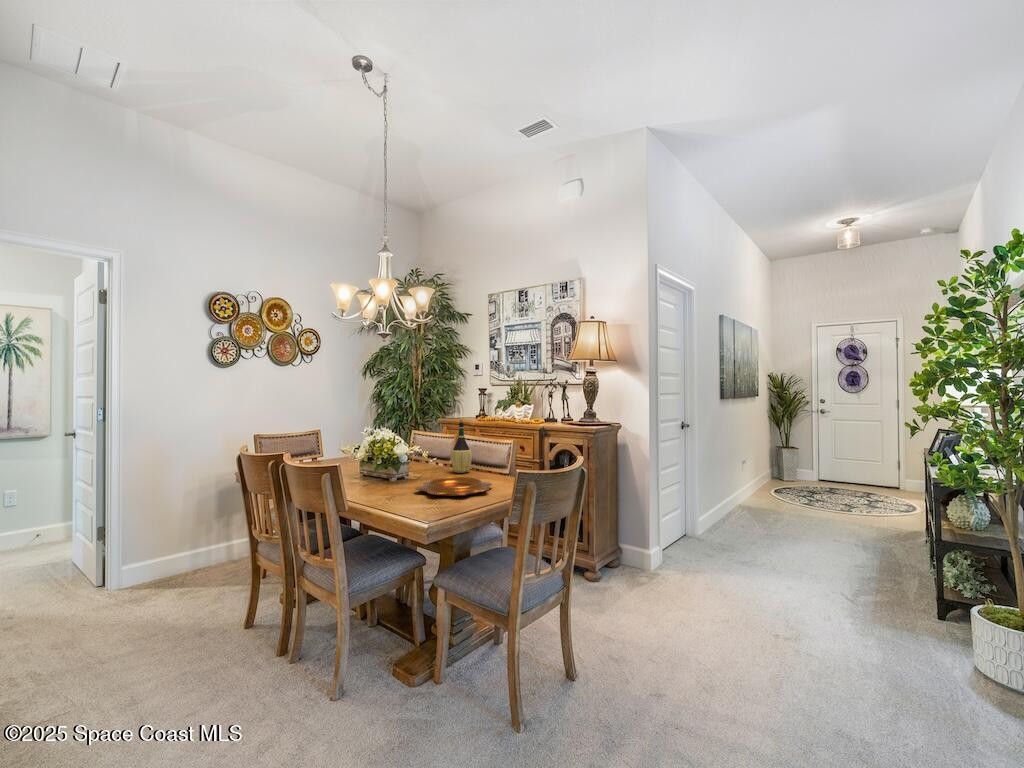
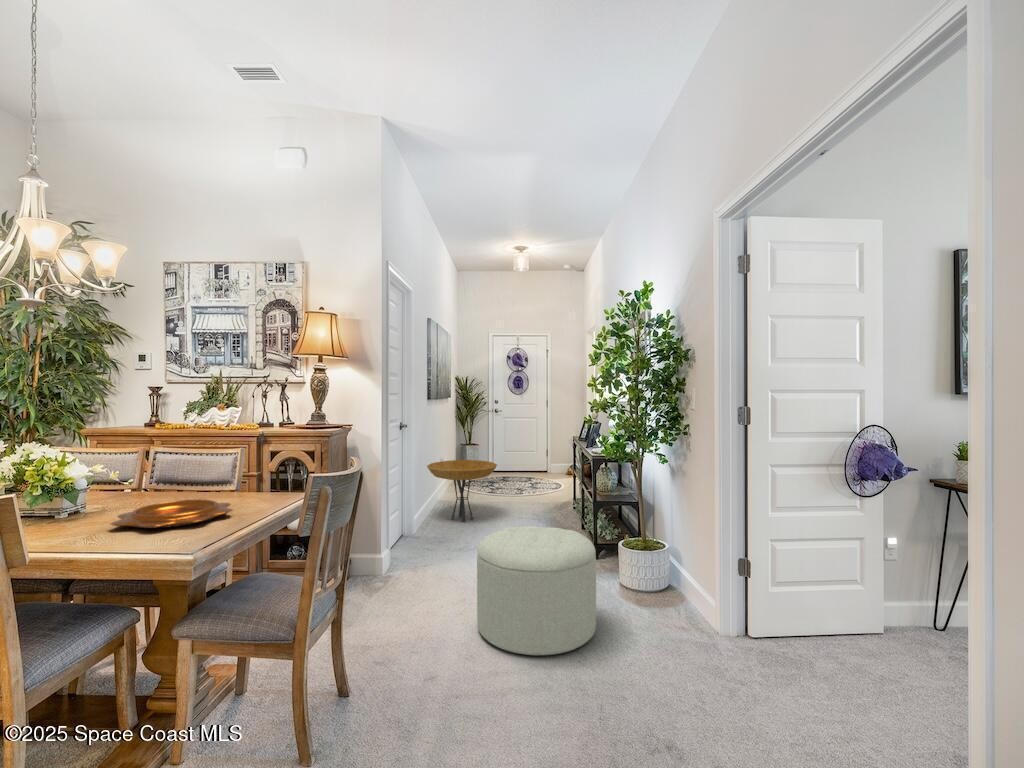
wine bottle: present [451,419,472,473] -> none [144,425,179,498]
side table: none [715,465,800,534] -> present [427,460,497,522]
ottoman: none [726,550,891,720] -> present [477,526,596,655]

